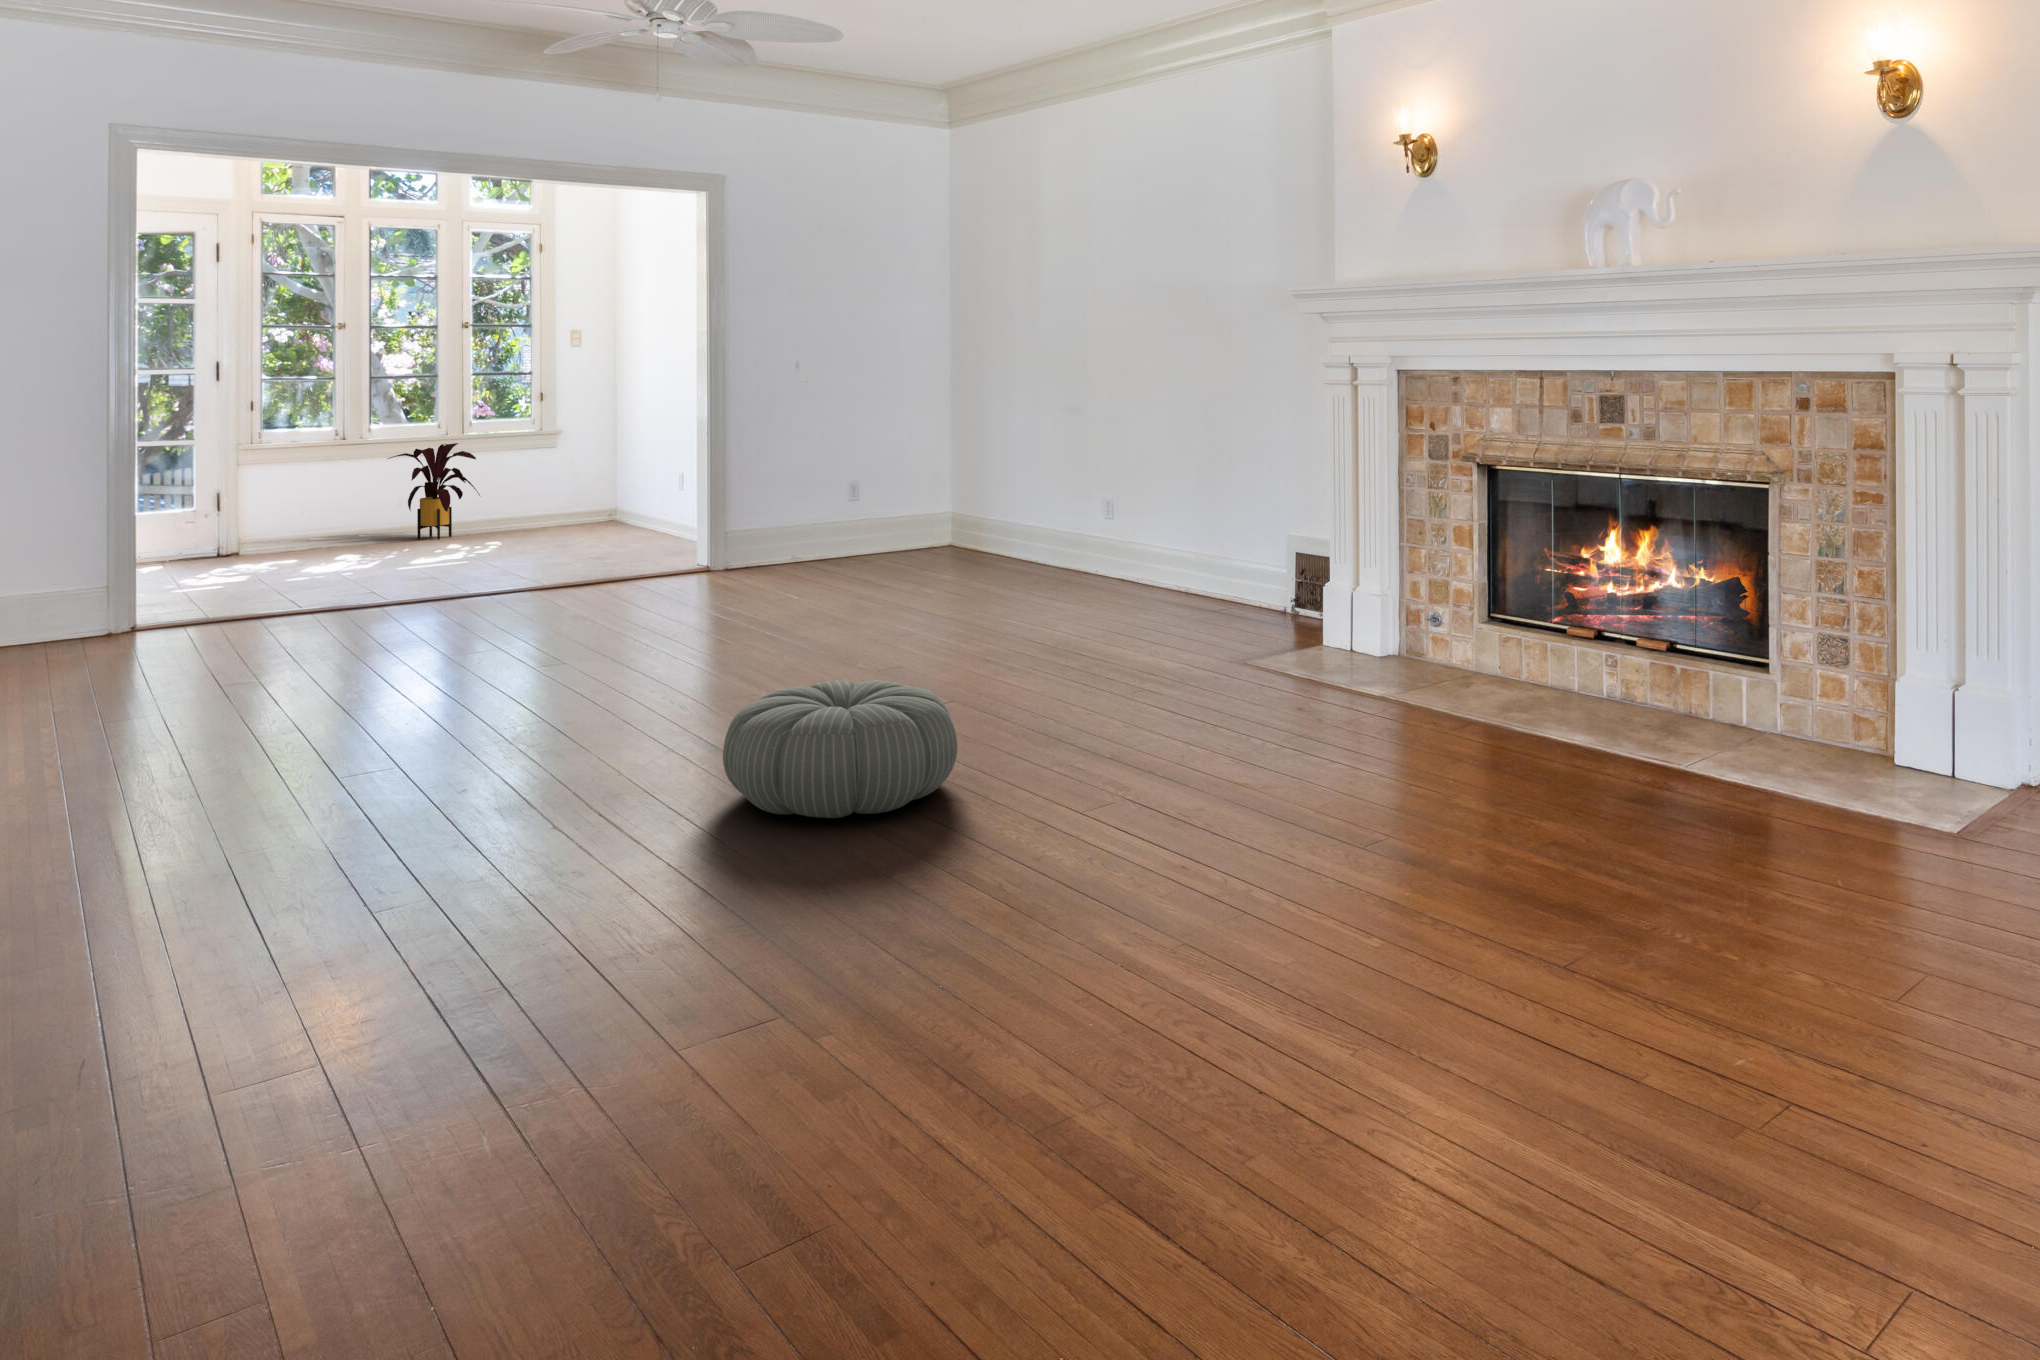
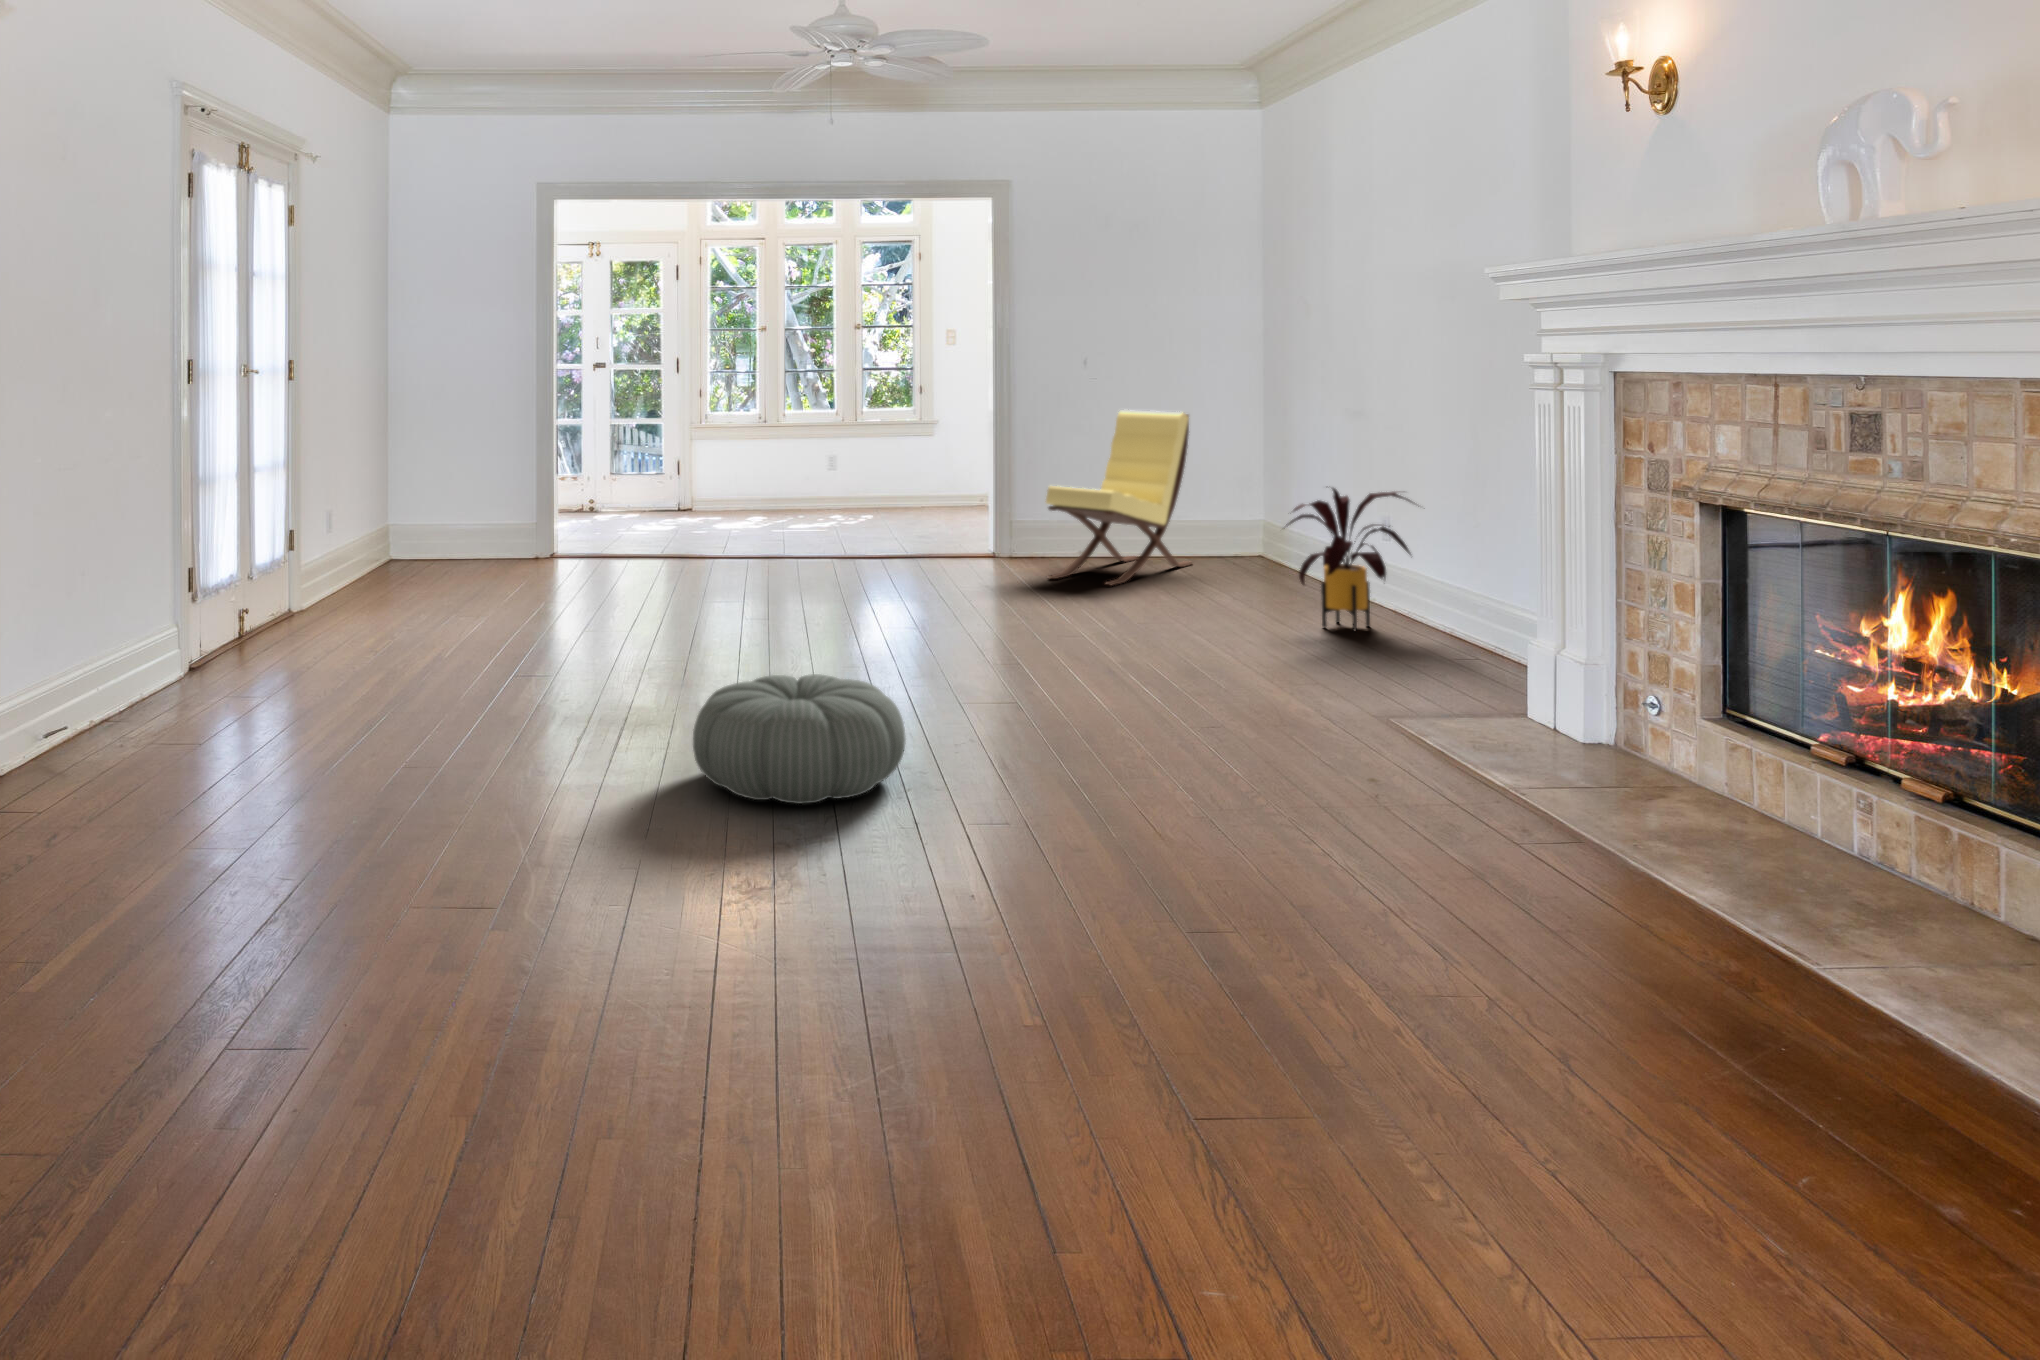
lounge chair: none [784,413,900,584] -> present [1046,410,1192,585]
house plant: present [388,443,480,539] -> present [1286,488,1413,631]

